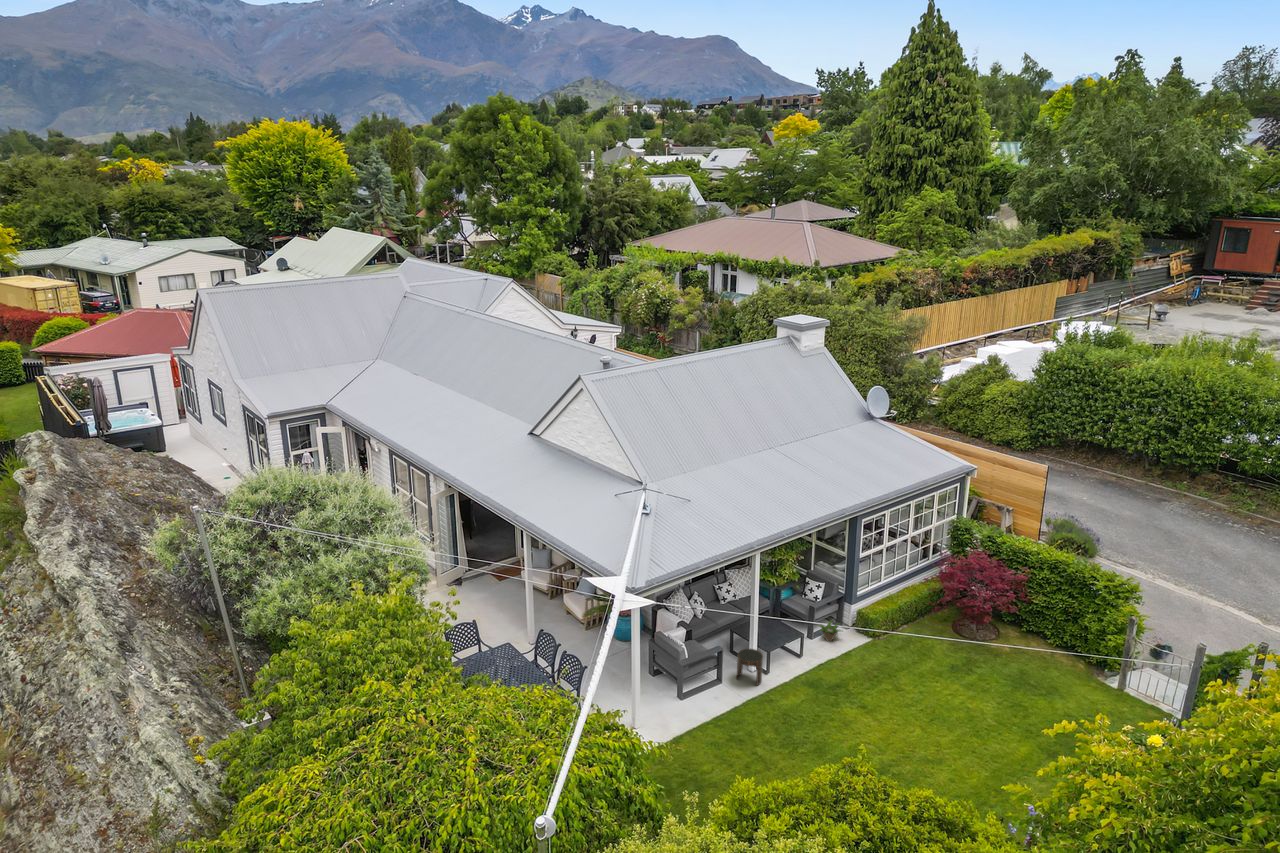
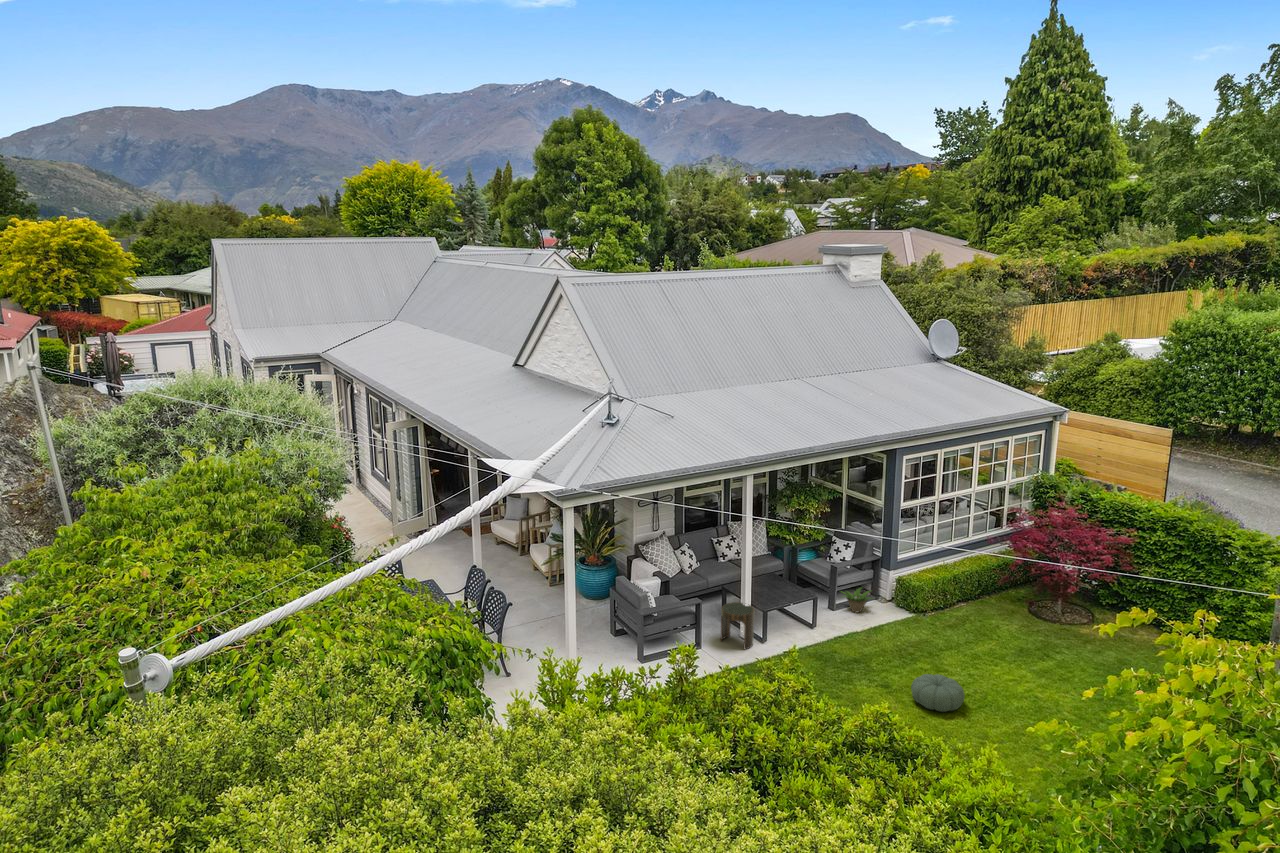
pouf: none [886,701,924,731] -> present [911,674,965,712]

